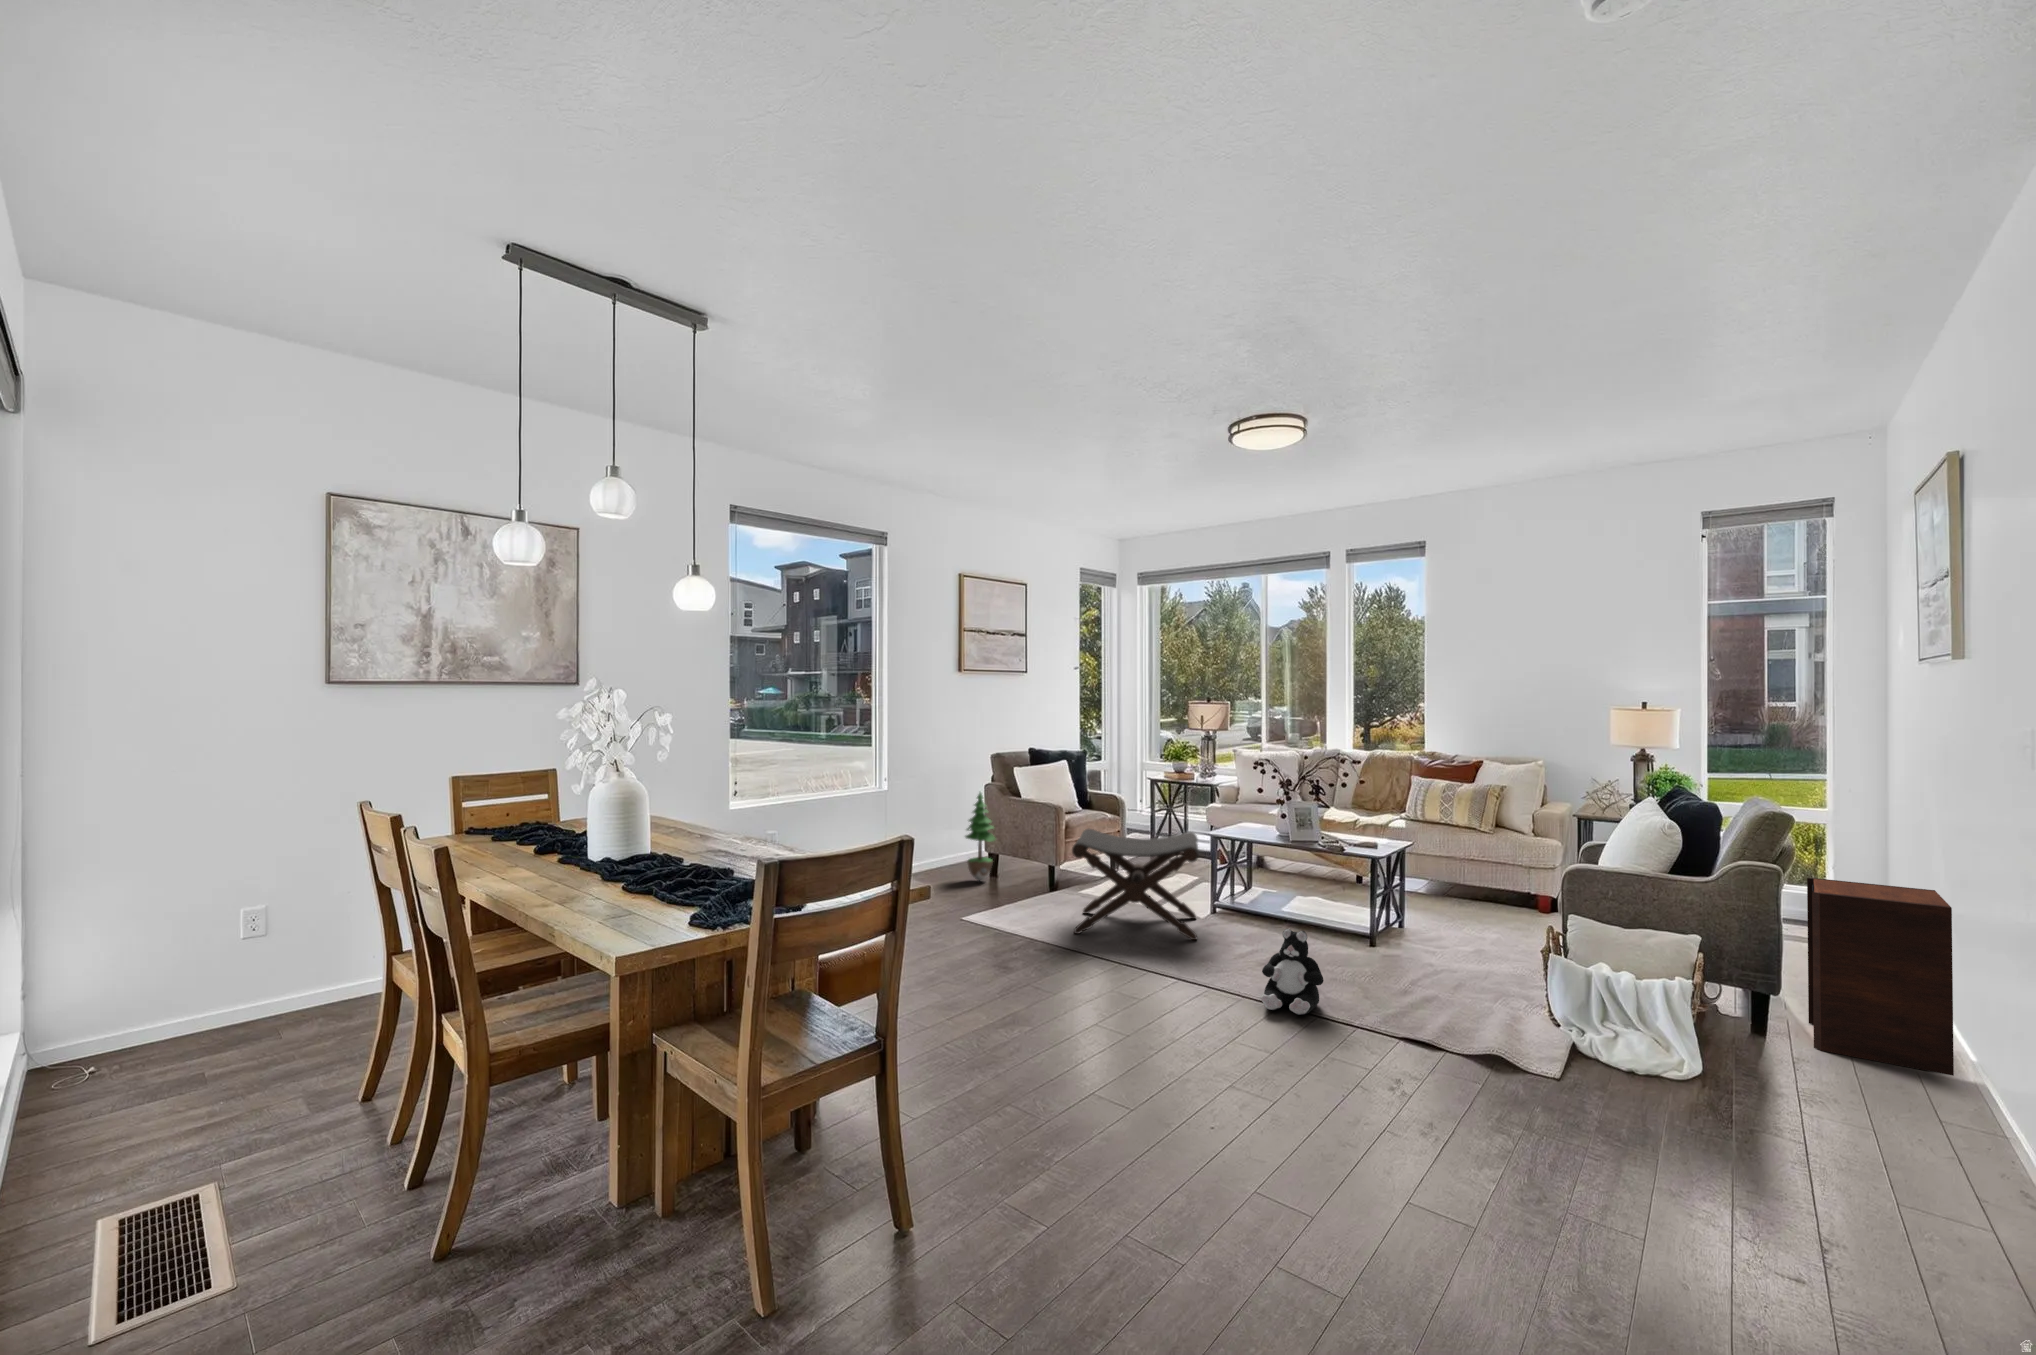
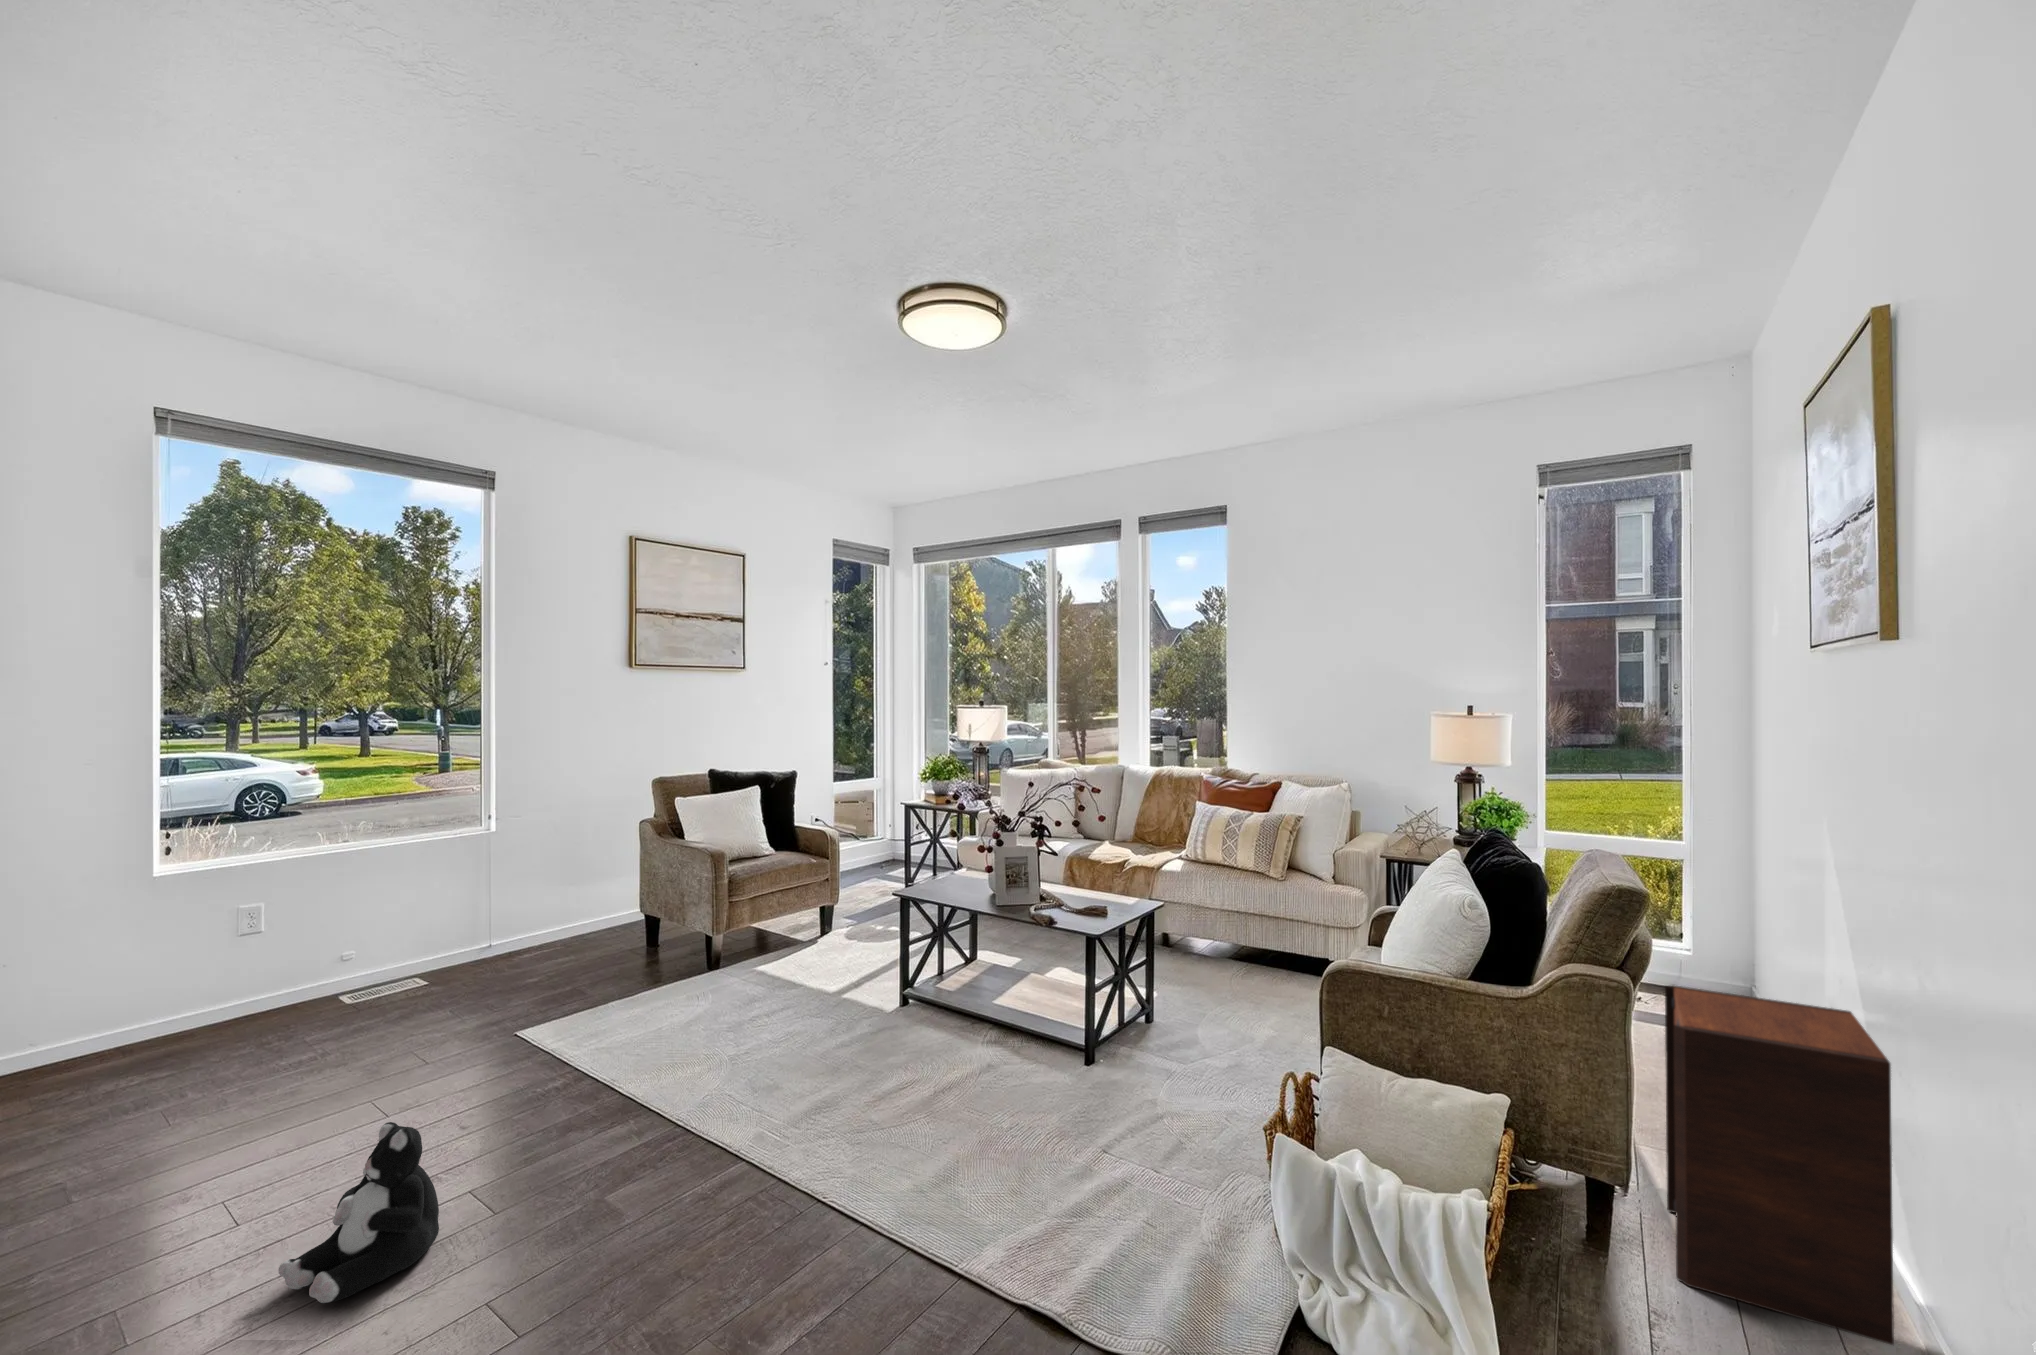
potted tree: present [965,793,995,881] -> none [600,831,648,956]
footstool: present [1072,829,1199,940] -> none [660,892,875,1063]
plush toy: present [1261,929,1324,1015] -> present [279,1122,439,1303]

